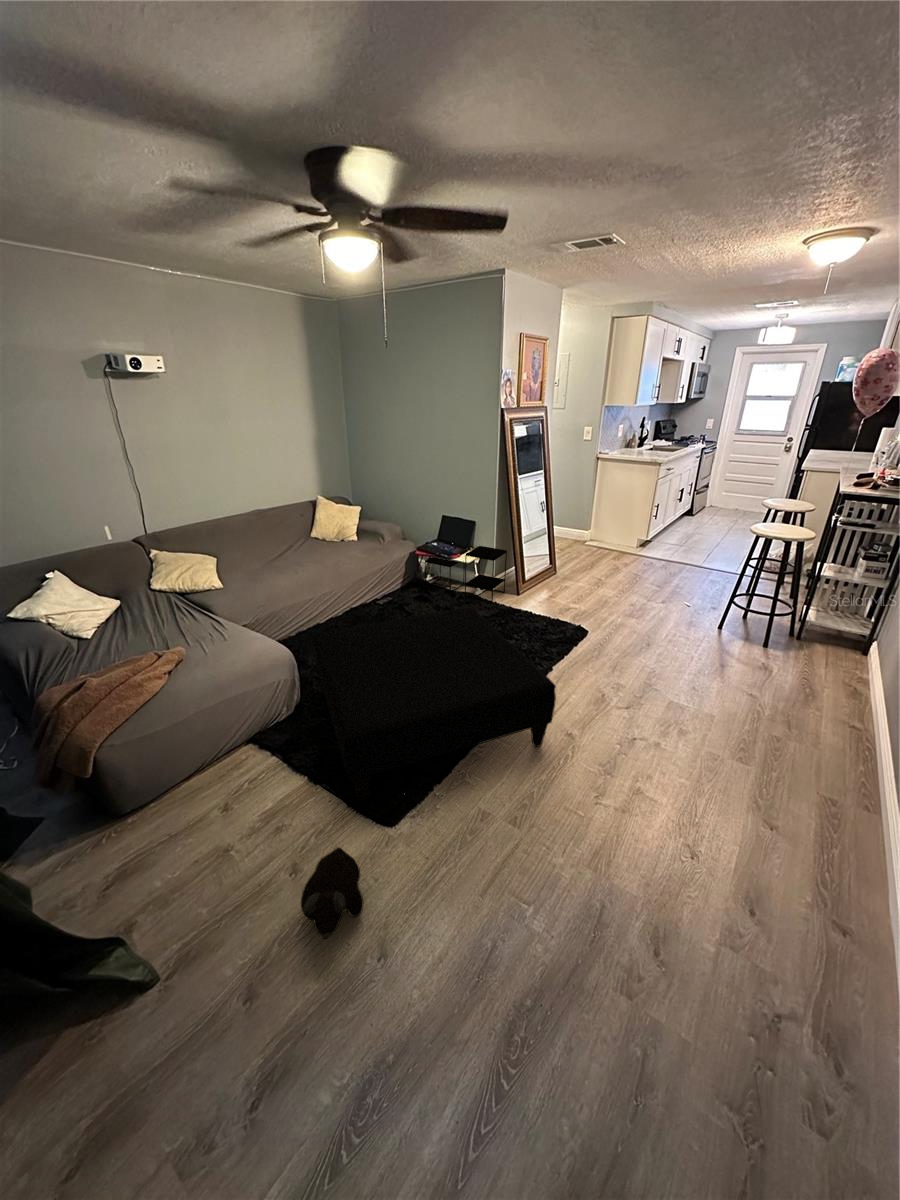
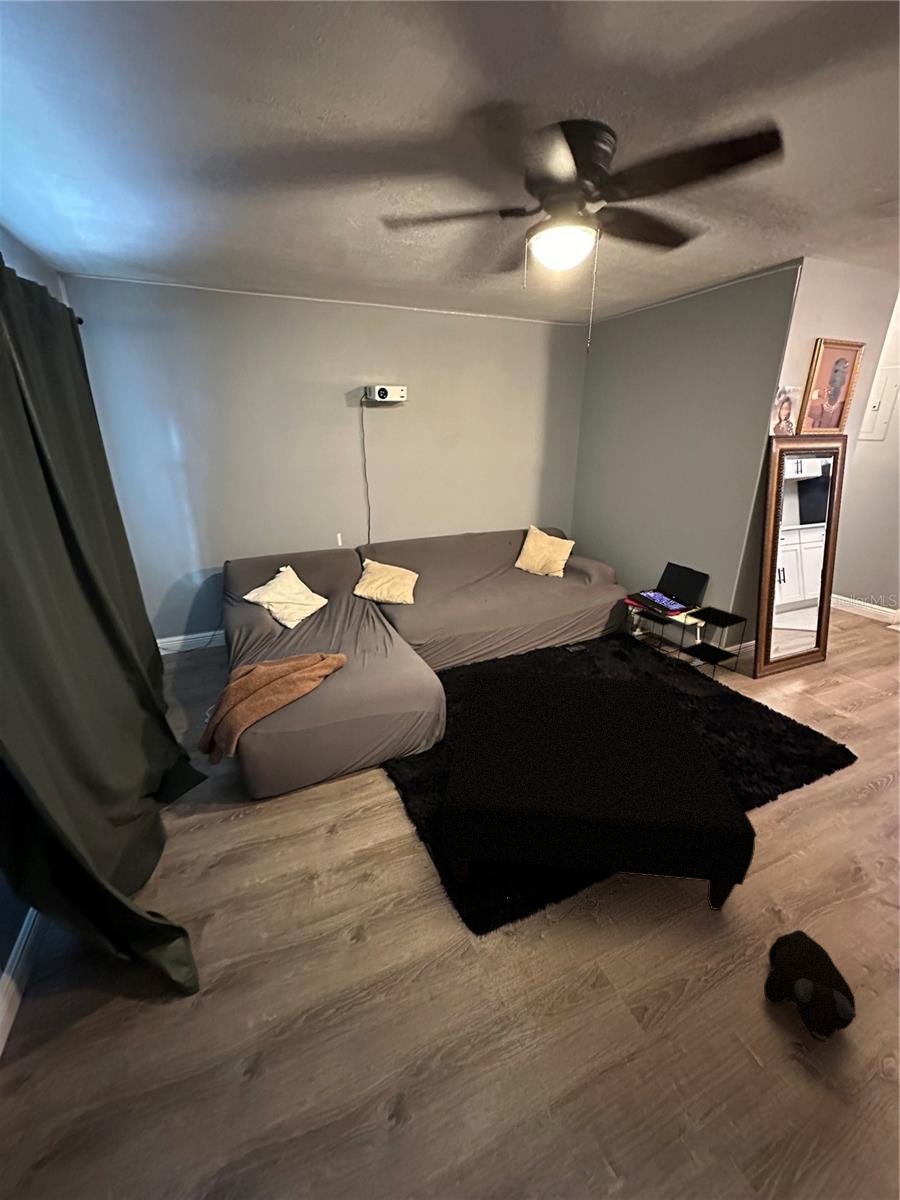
plush toy: present [301,847,363,939] -> present [764,930,856,1042]

